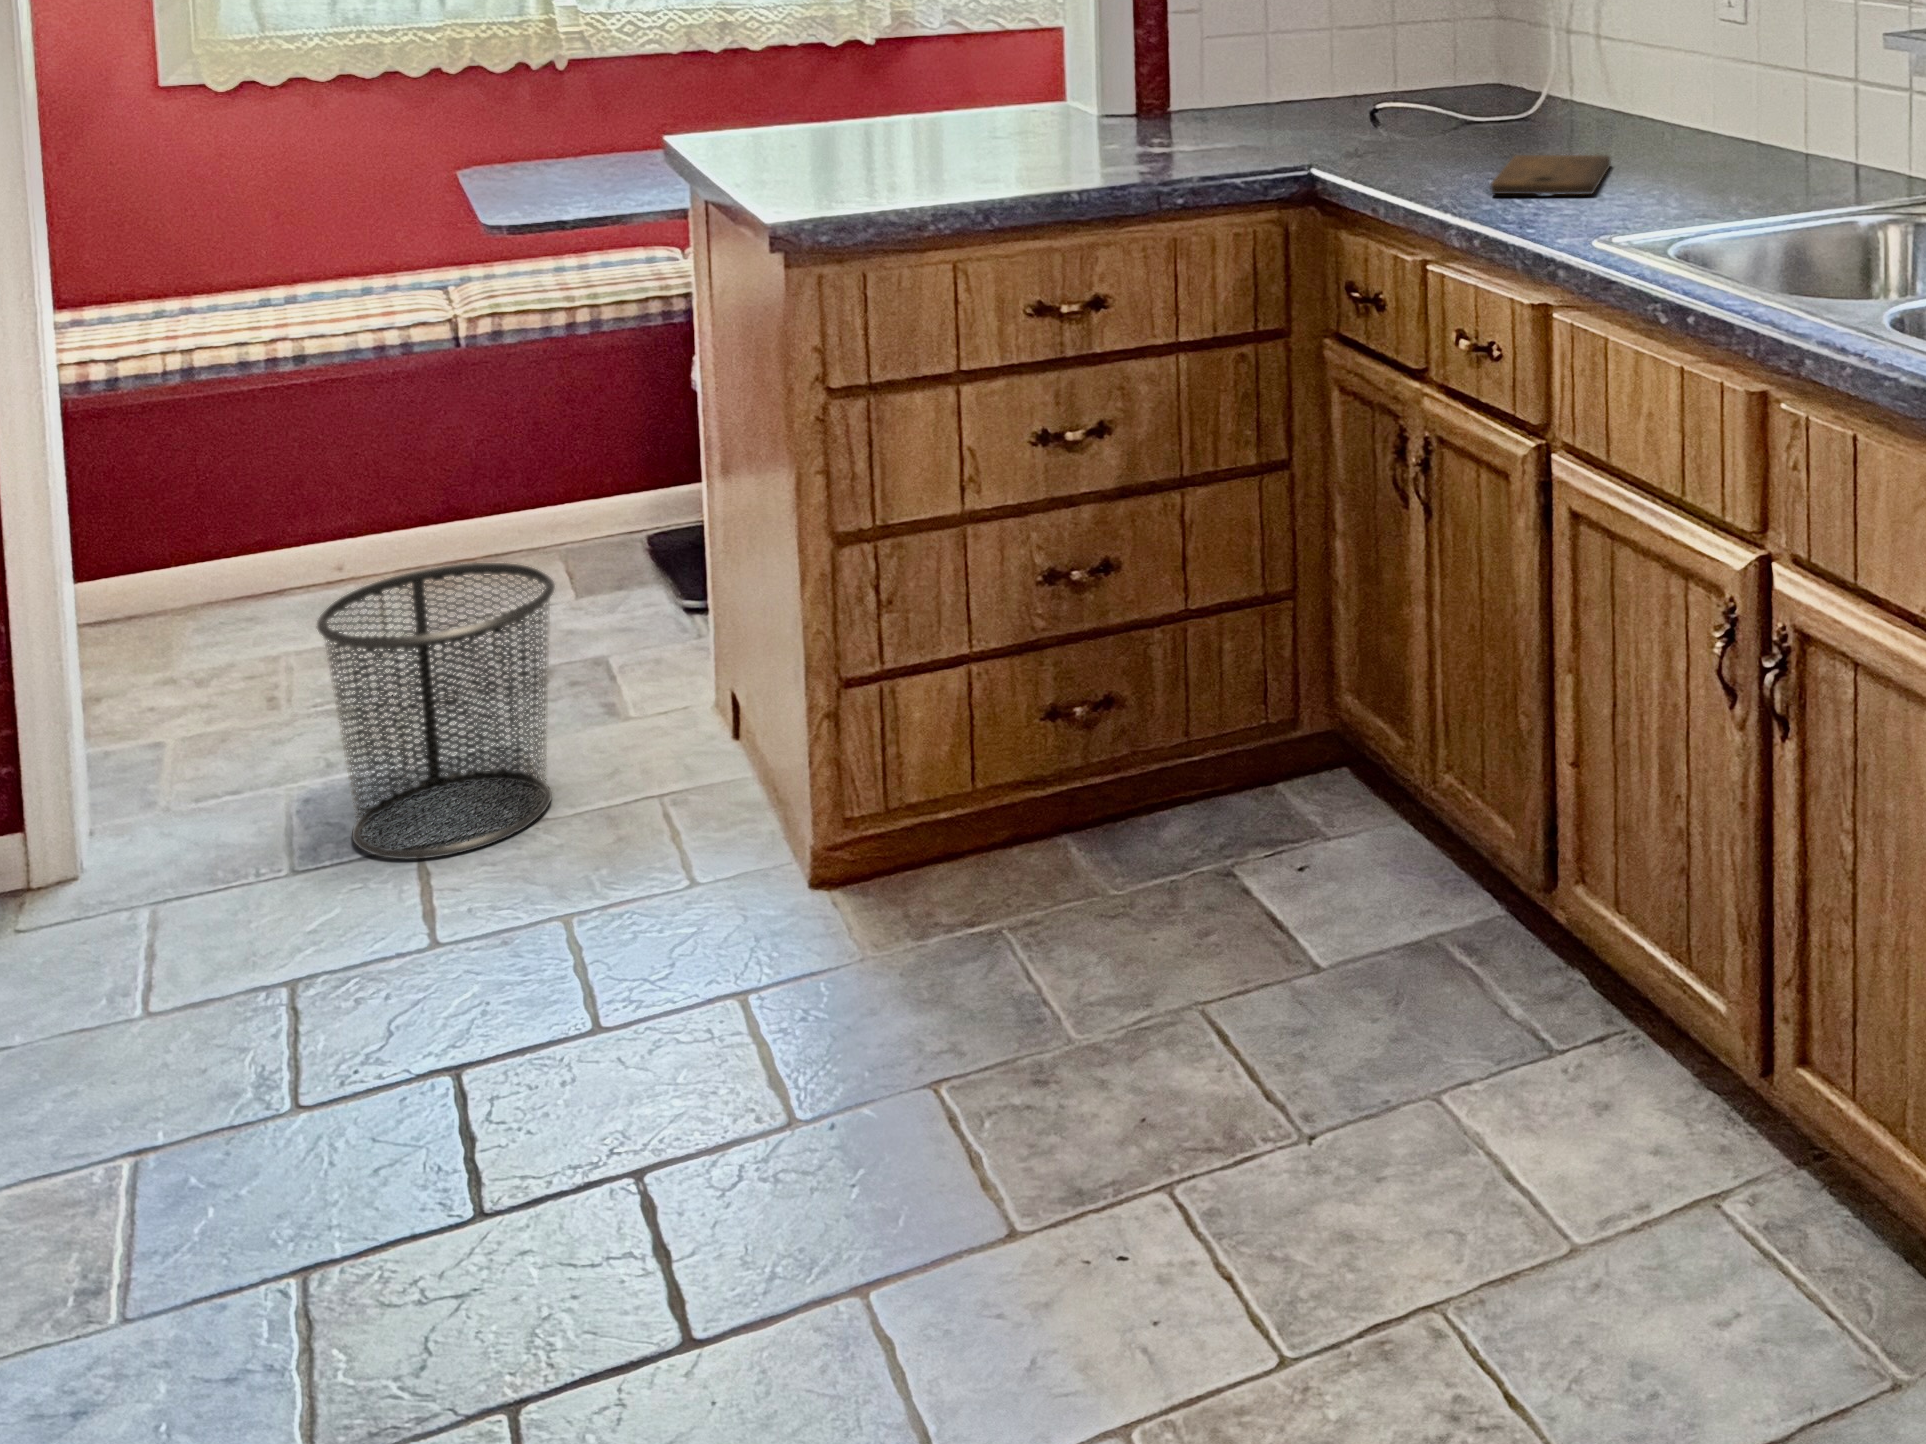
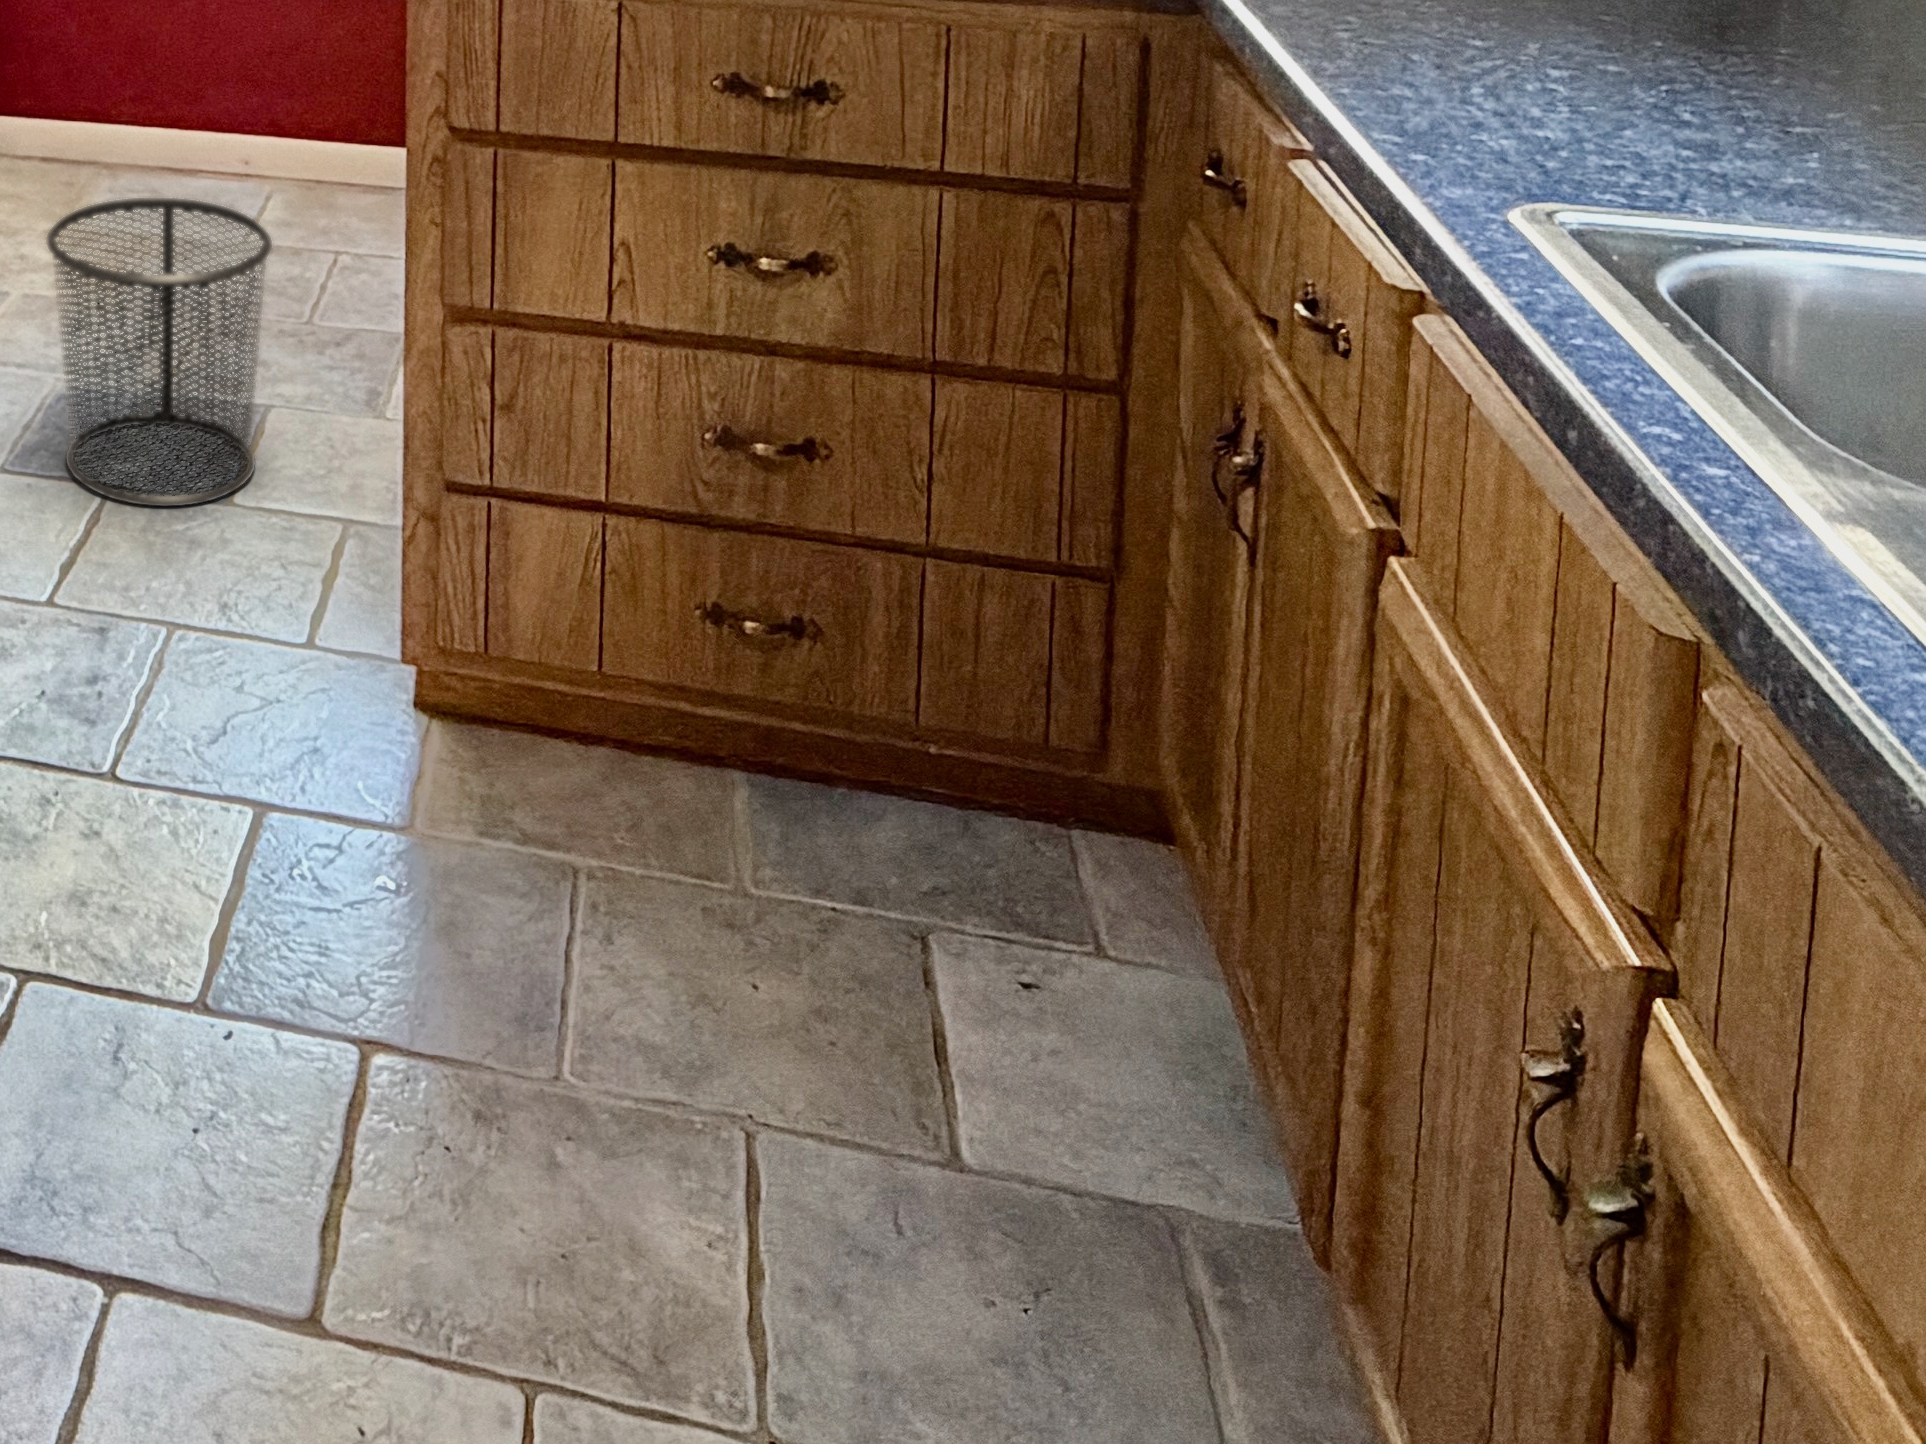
cutting board: present [1491,155,1611,195] -> none [1428,9,1749,114]

